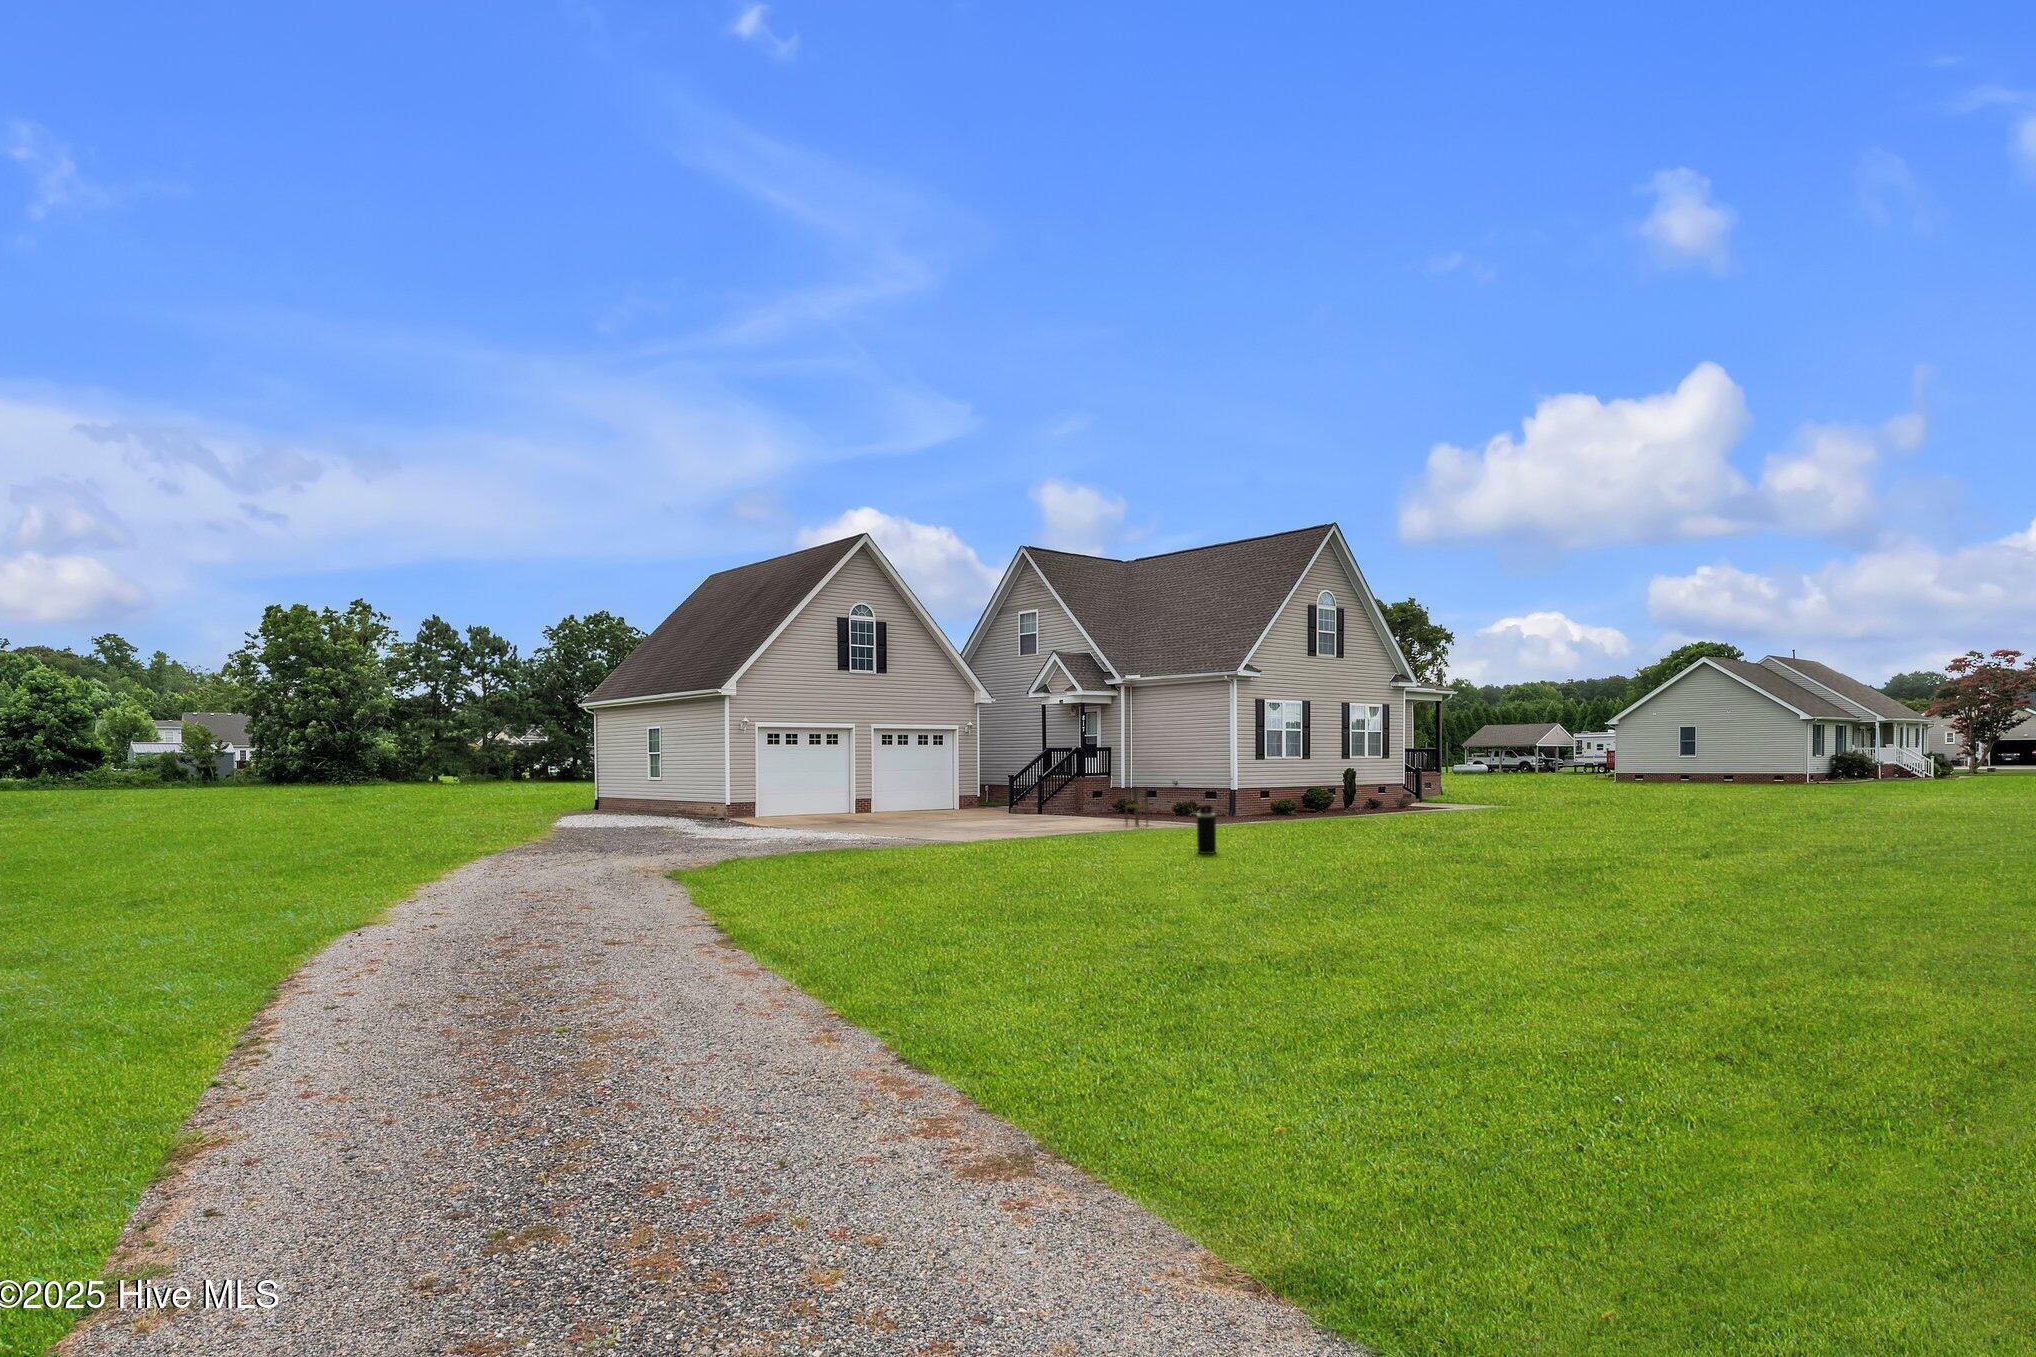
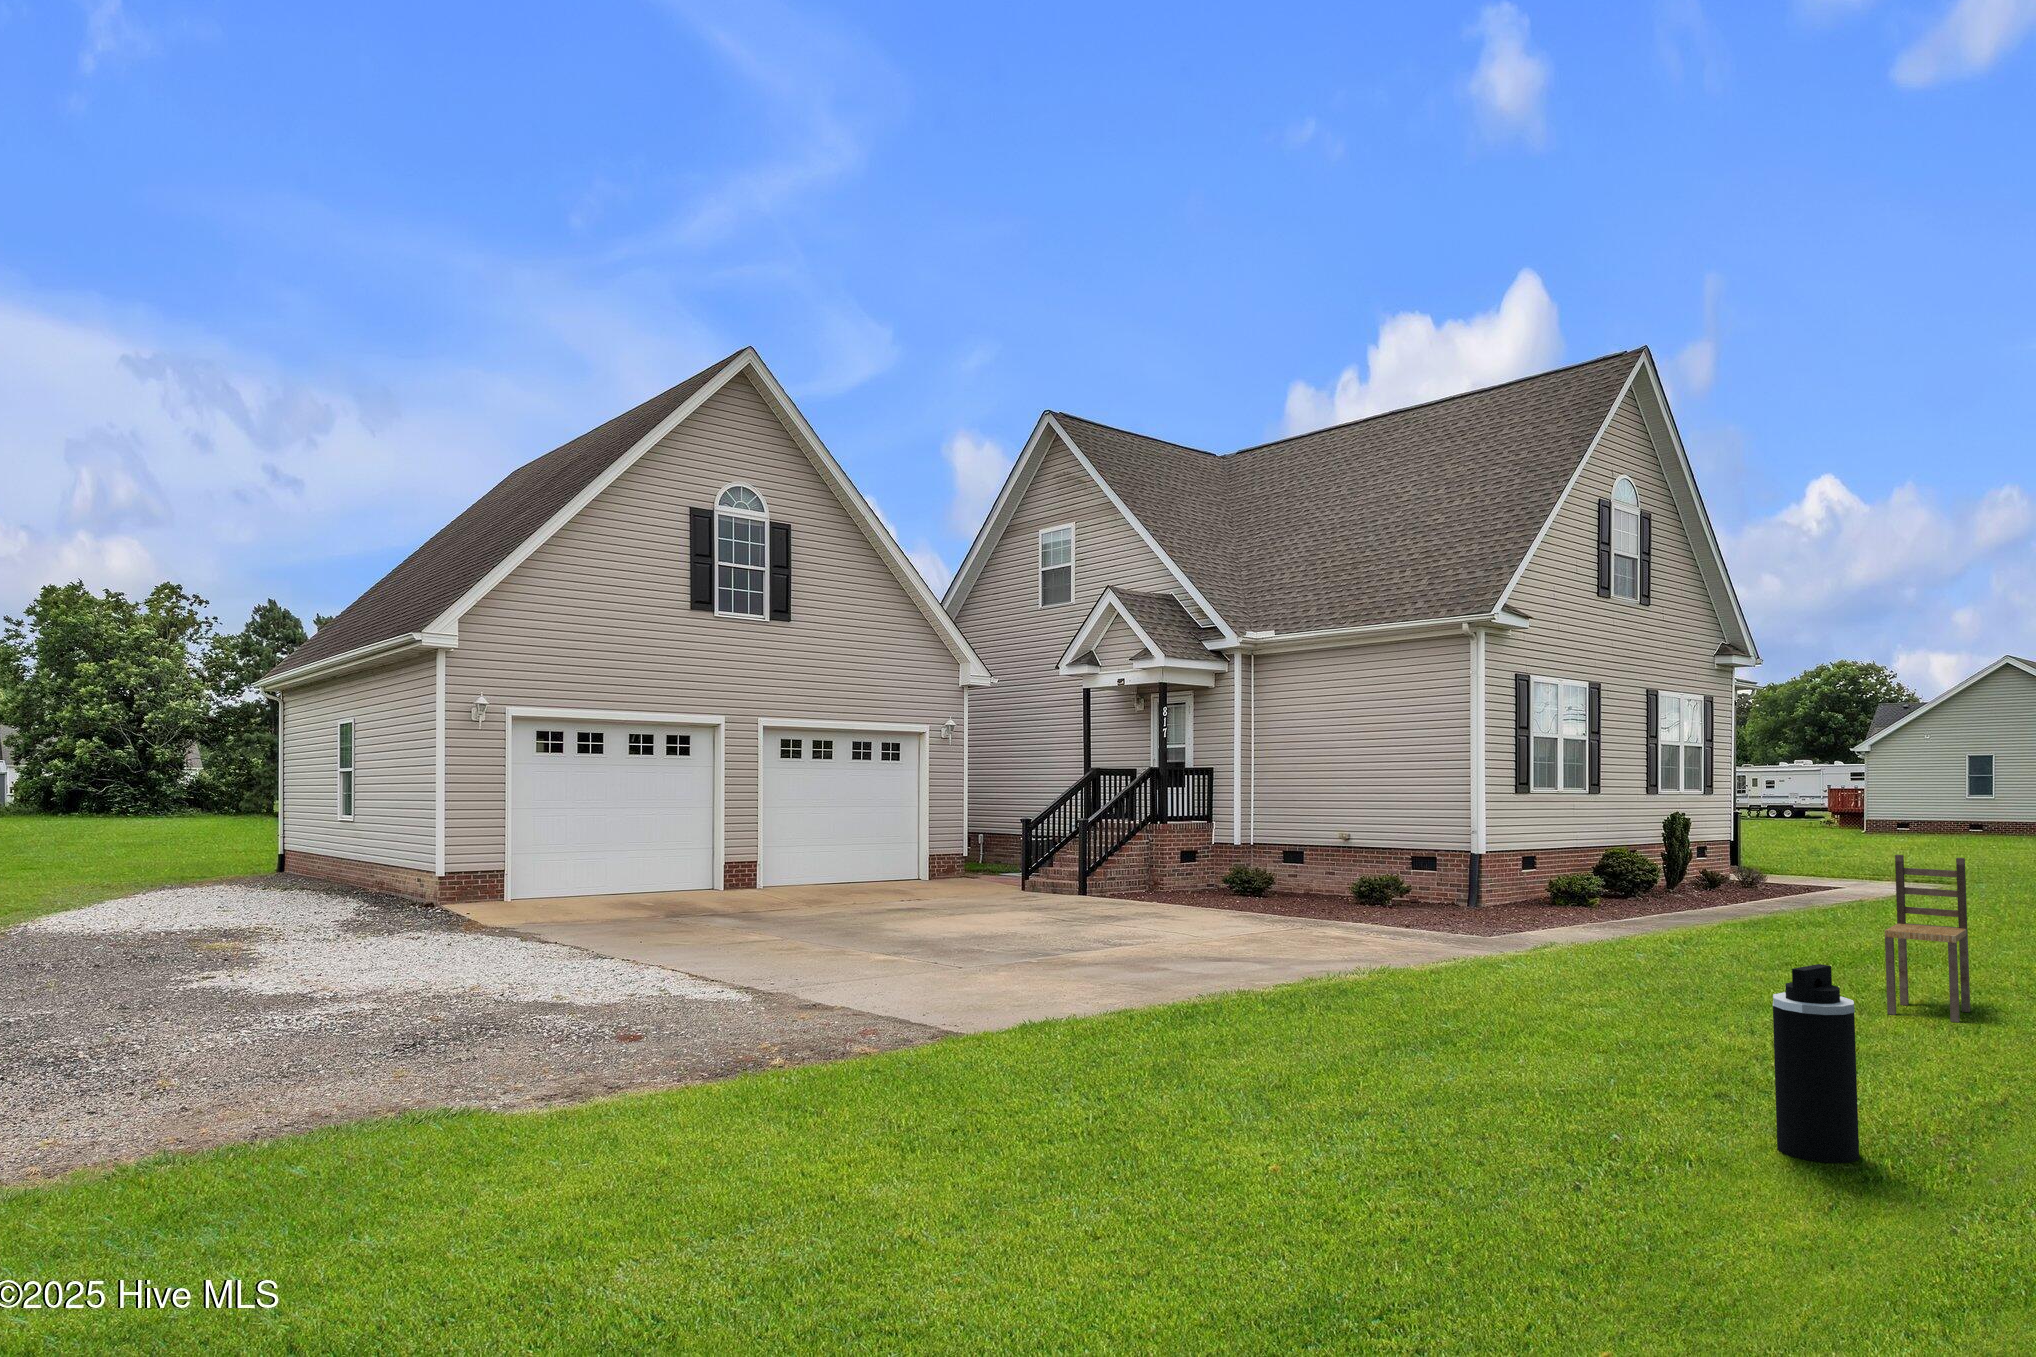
chair: present [1125,787,1148,826] -> present [1885,855,1970,1022]

